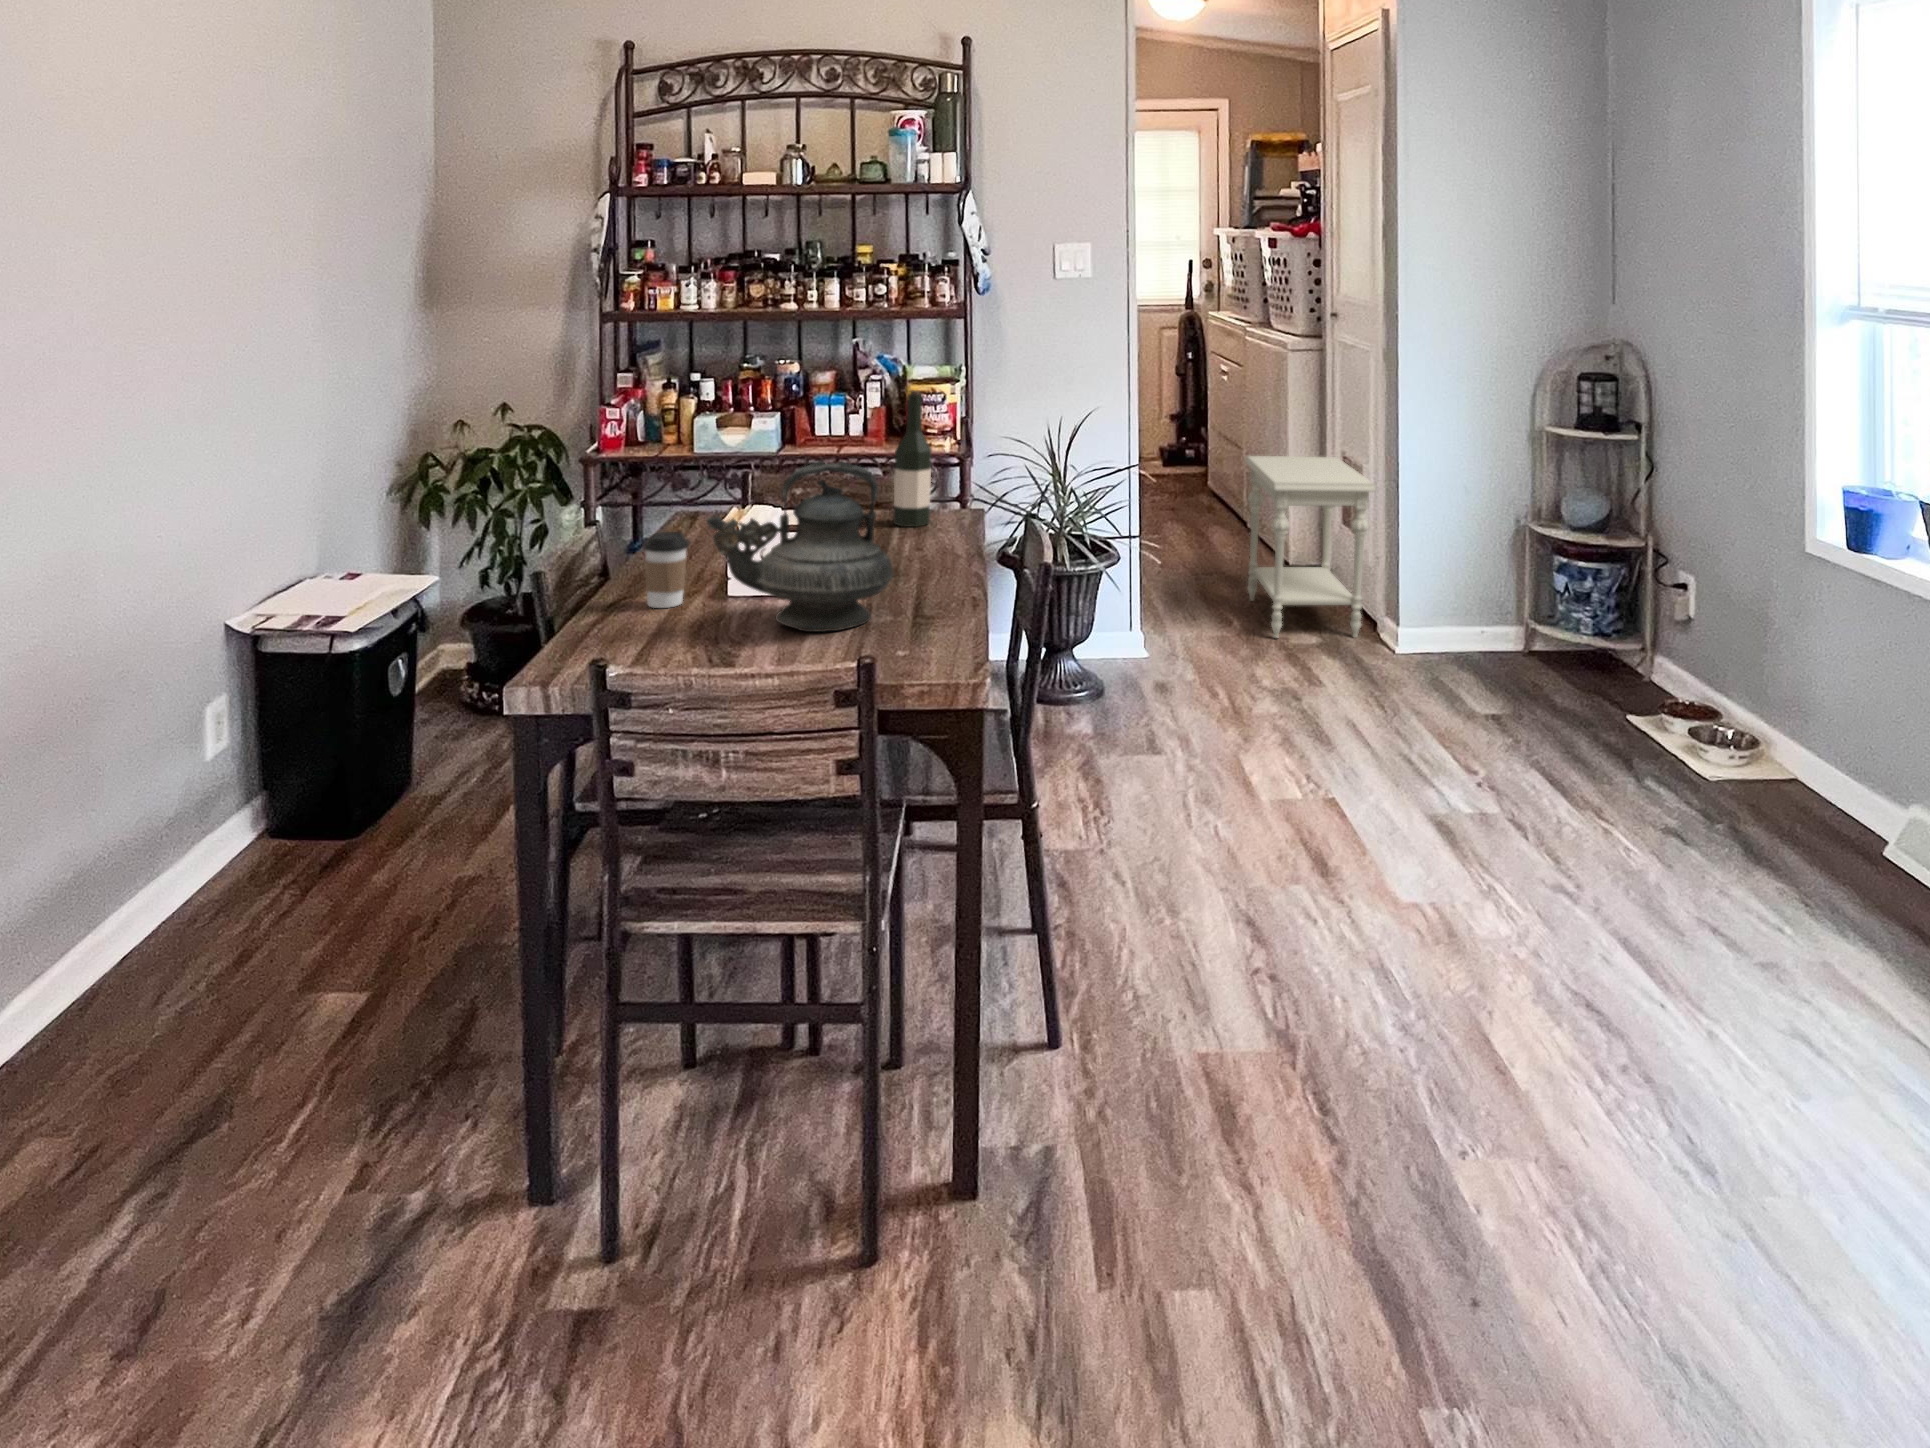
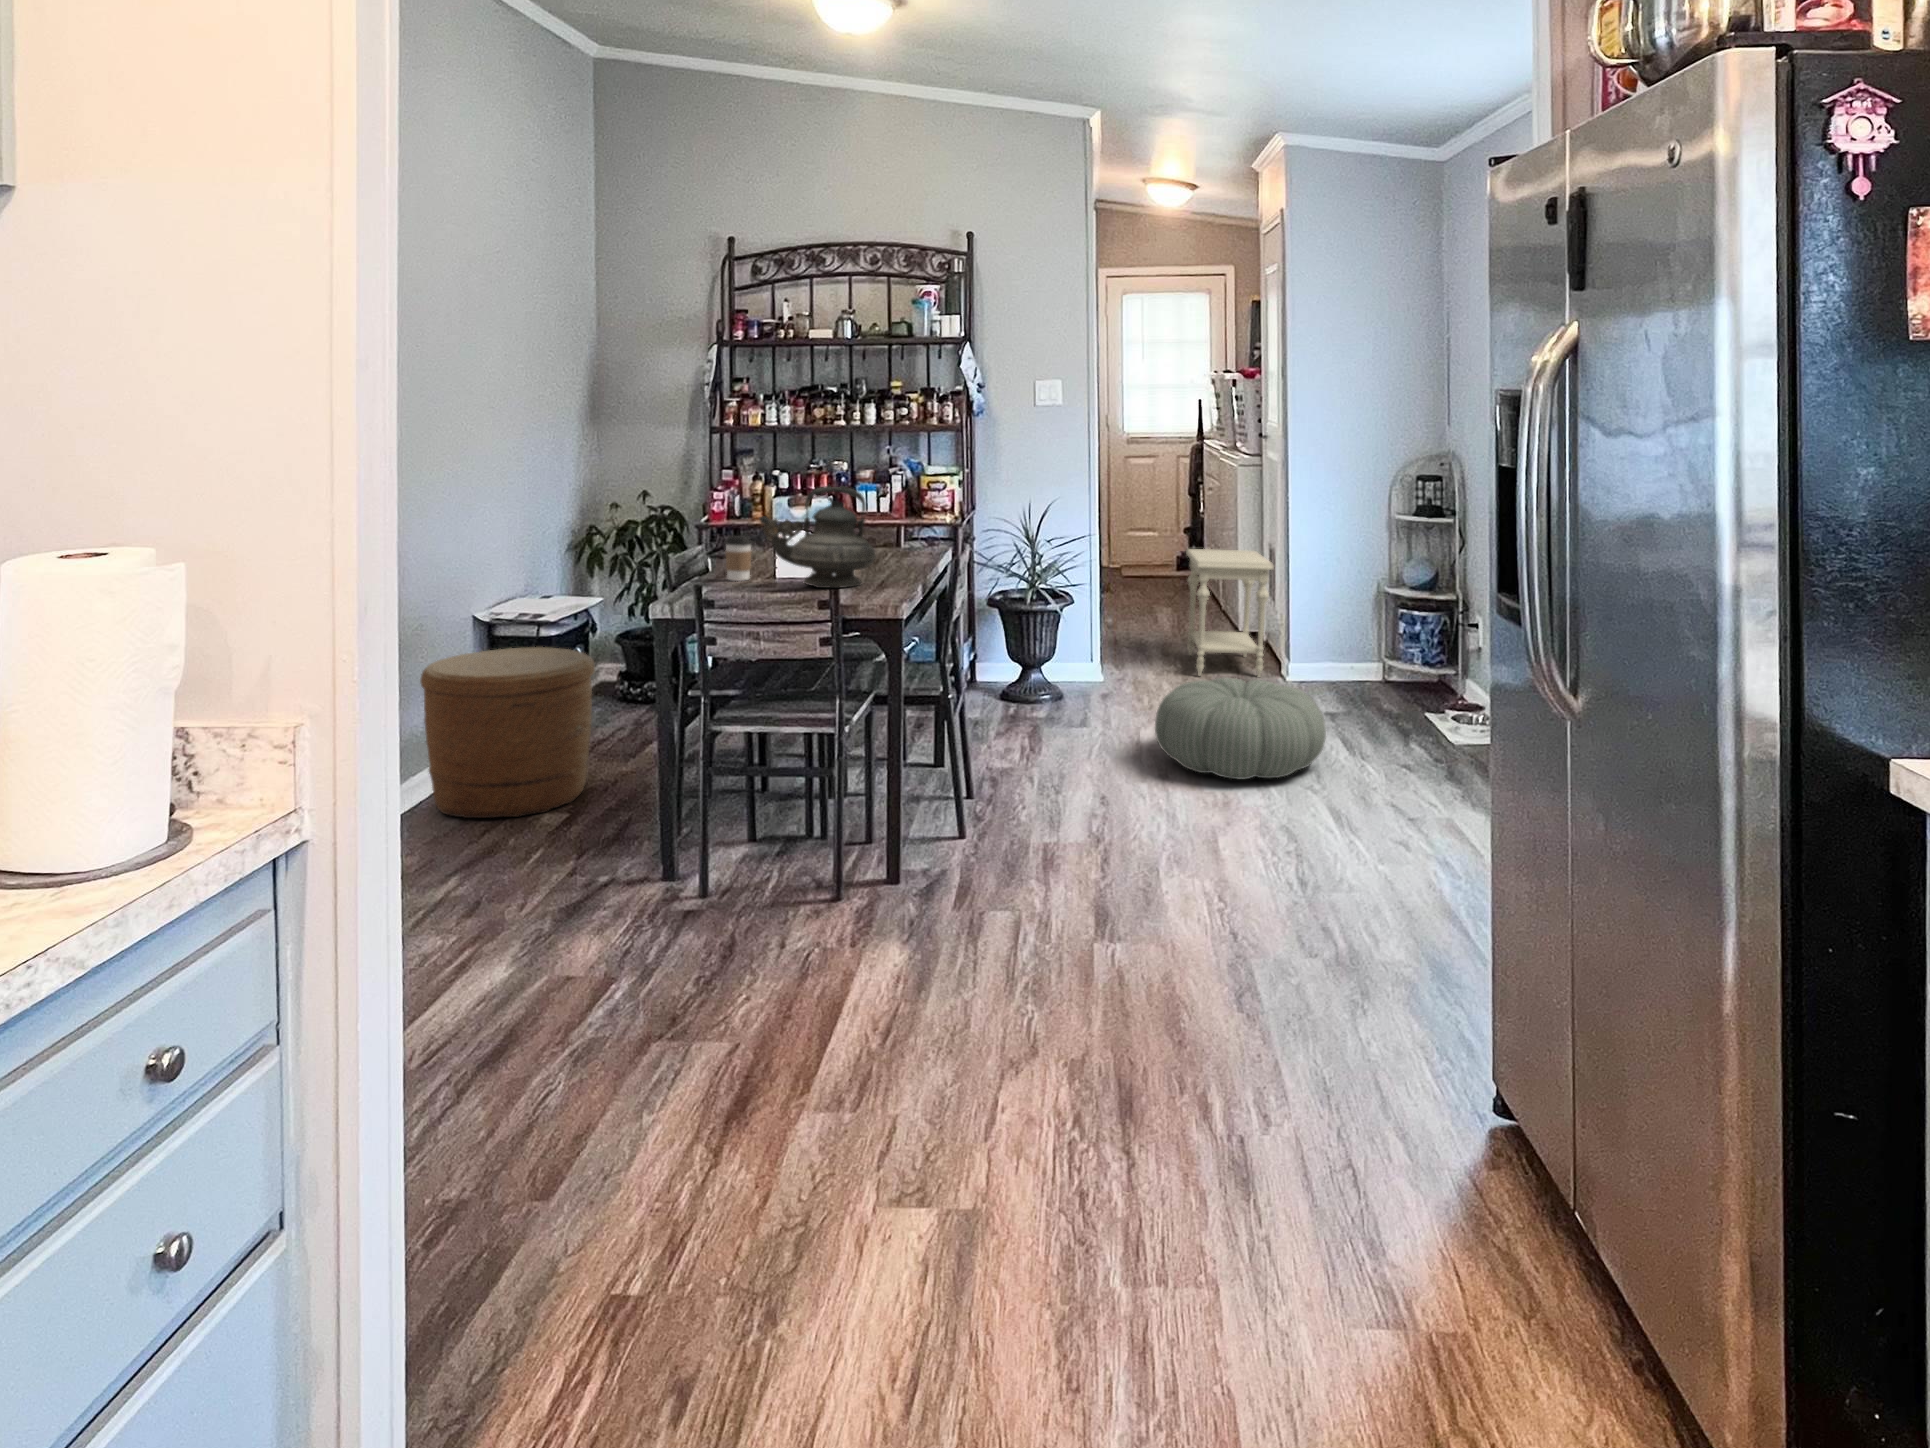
wine bottle: present [893,390,931,527] -> none [897,465,923,556]
pouf: none [1265,677,1514,848] -> present [1155,678,1326,780]
woven basket: none [128,684,422,996] -> present [420,647,595,818]

